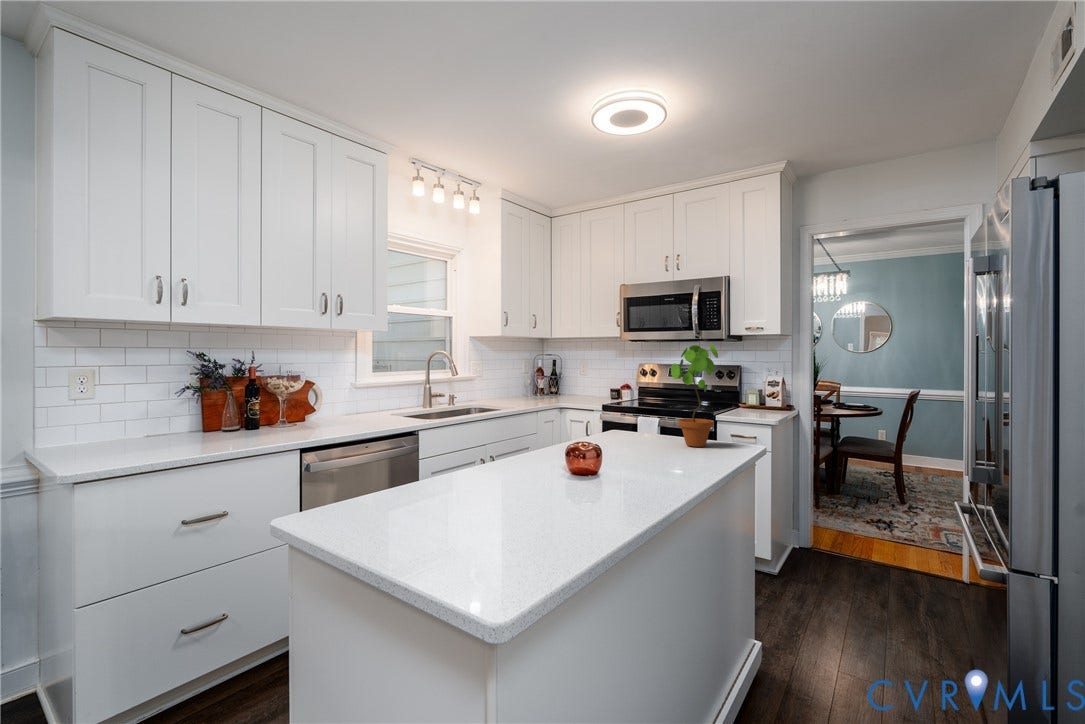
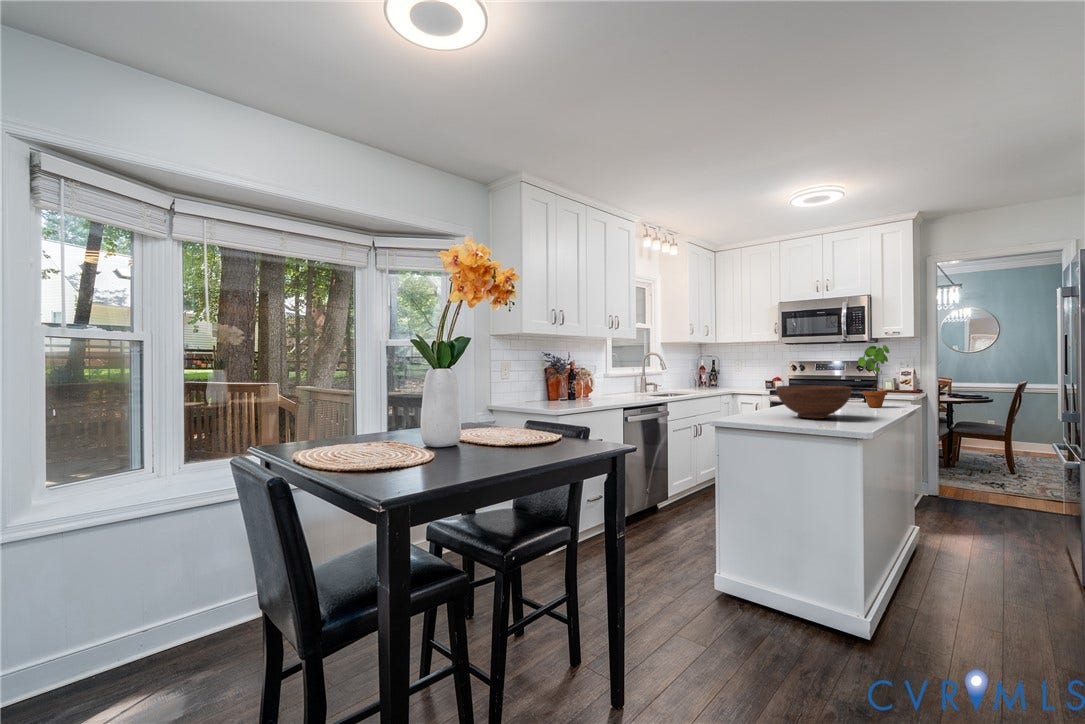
fruit bowl: none [456,419,594,496] -> present [776,385,852,419]

